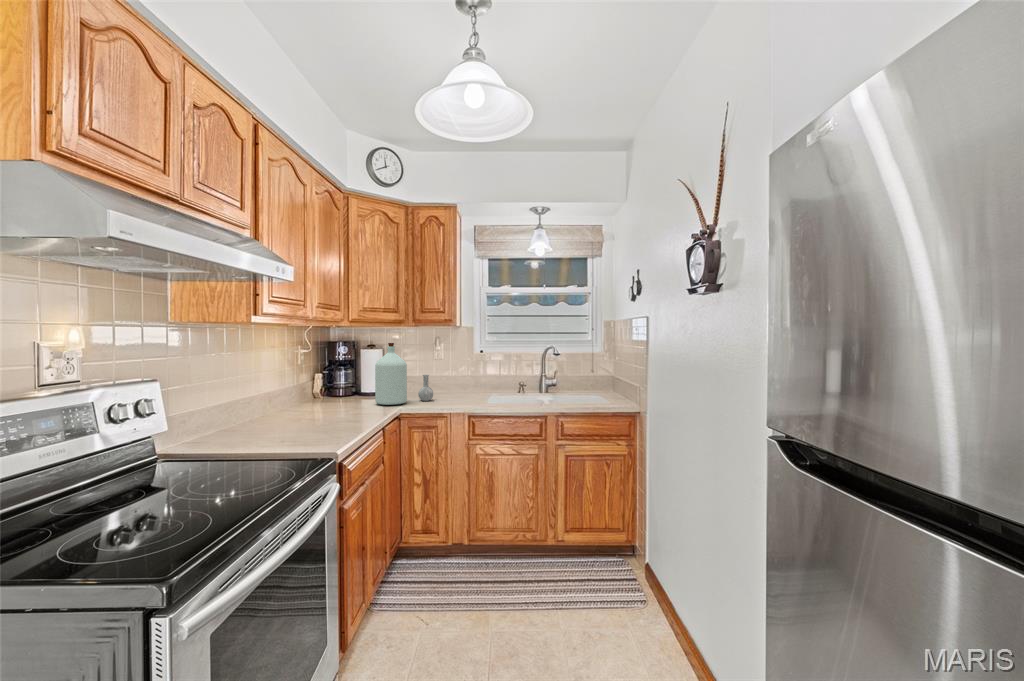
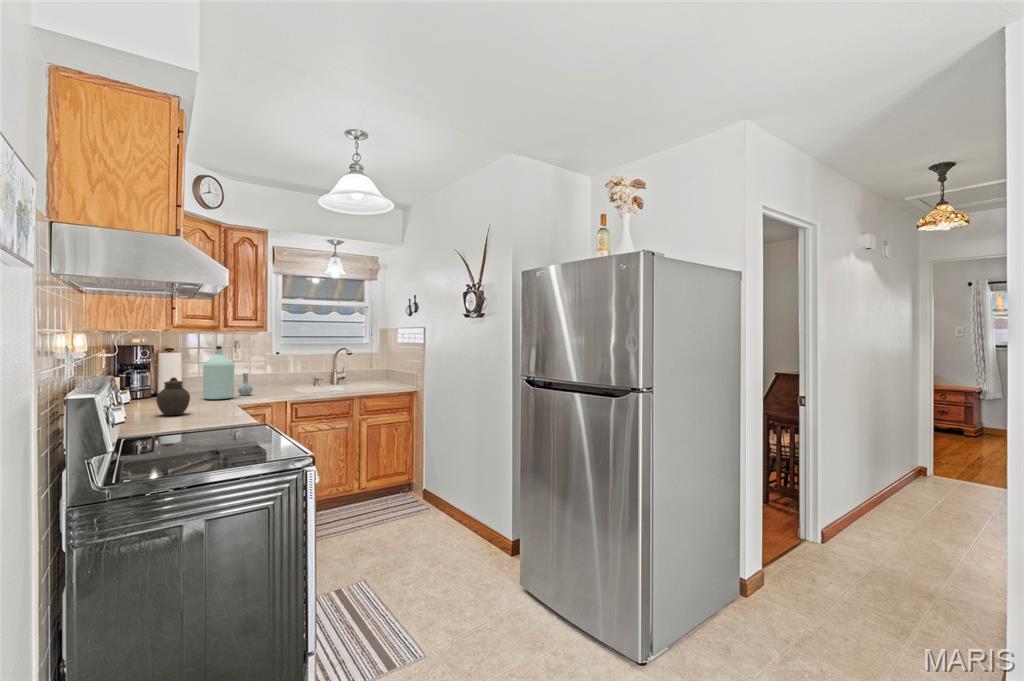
jar: none [277,381,313,427] -> present [156,377,190,416]

